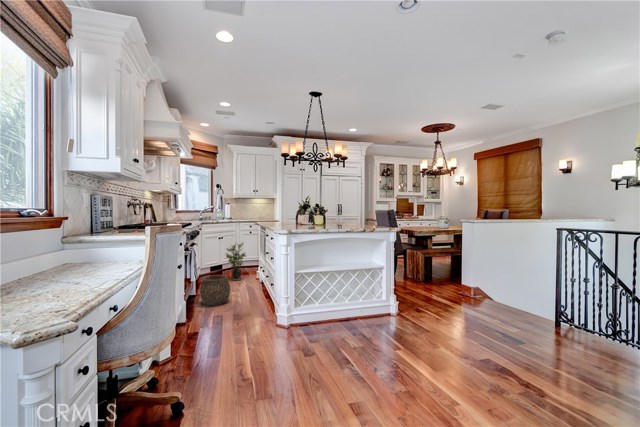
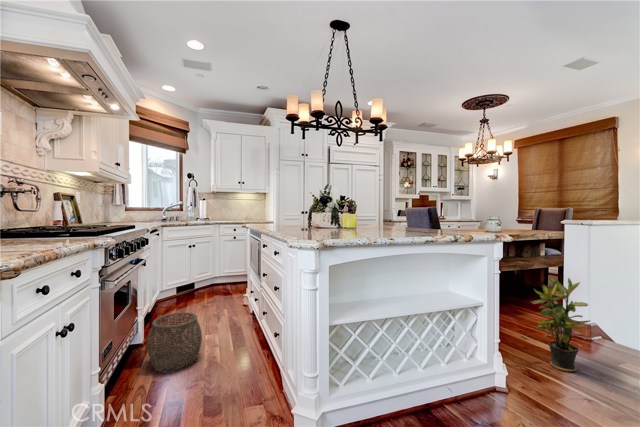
potted plant: present [226,243,246,280] -> present [532,277,590,372]

